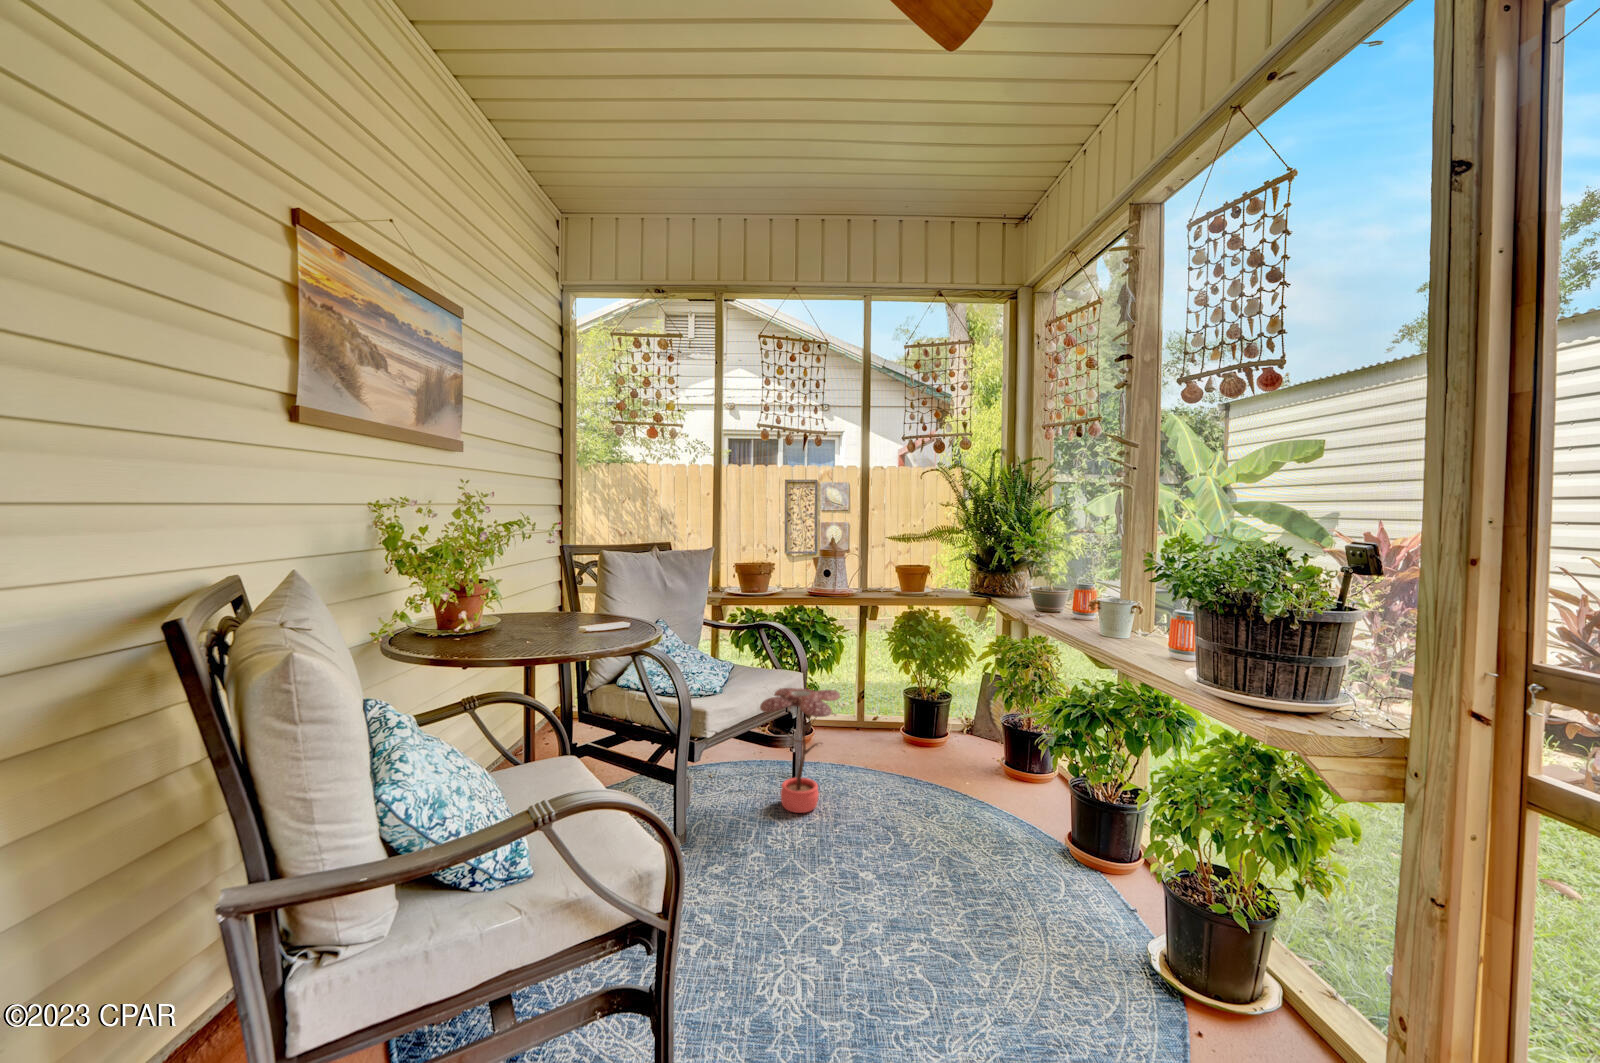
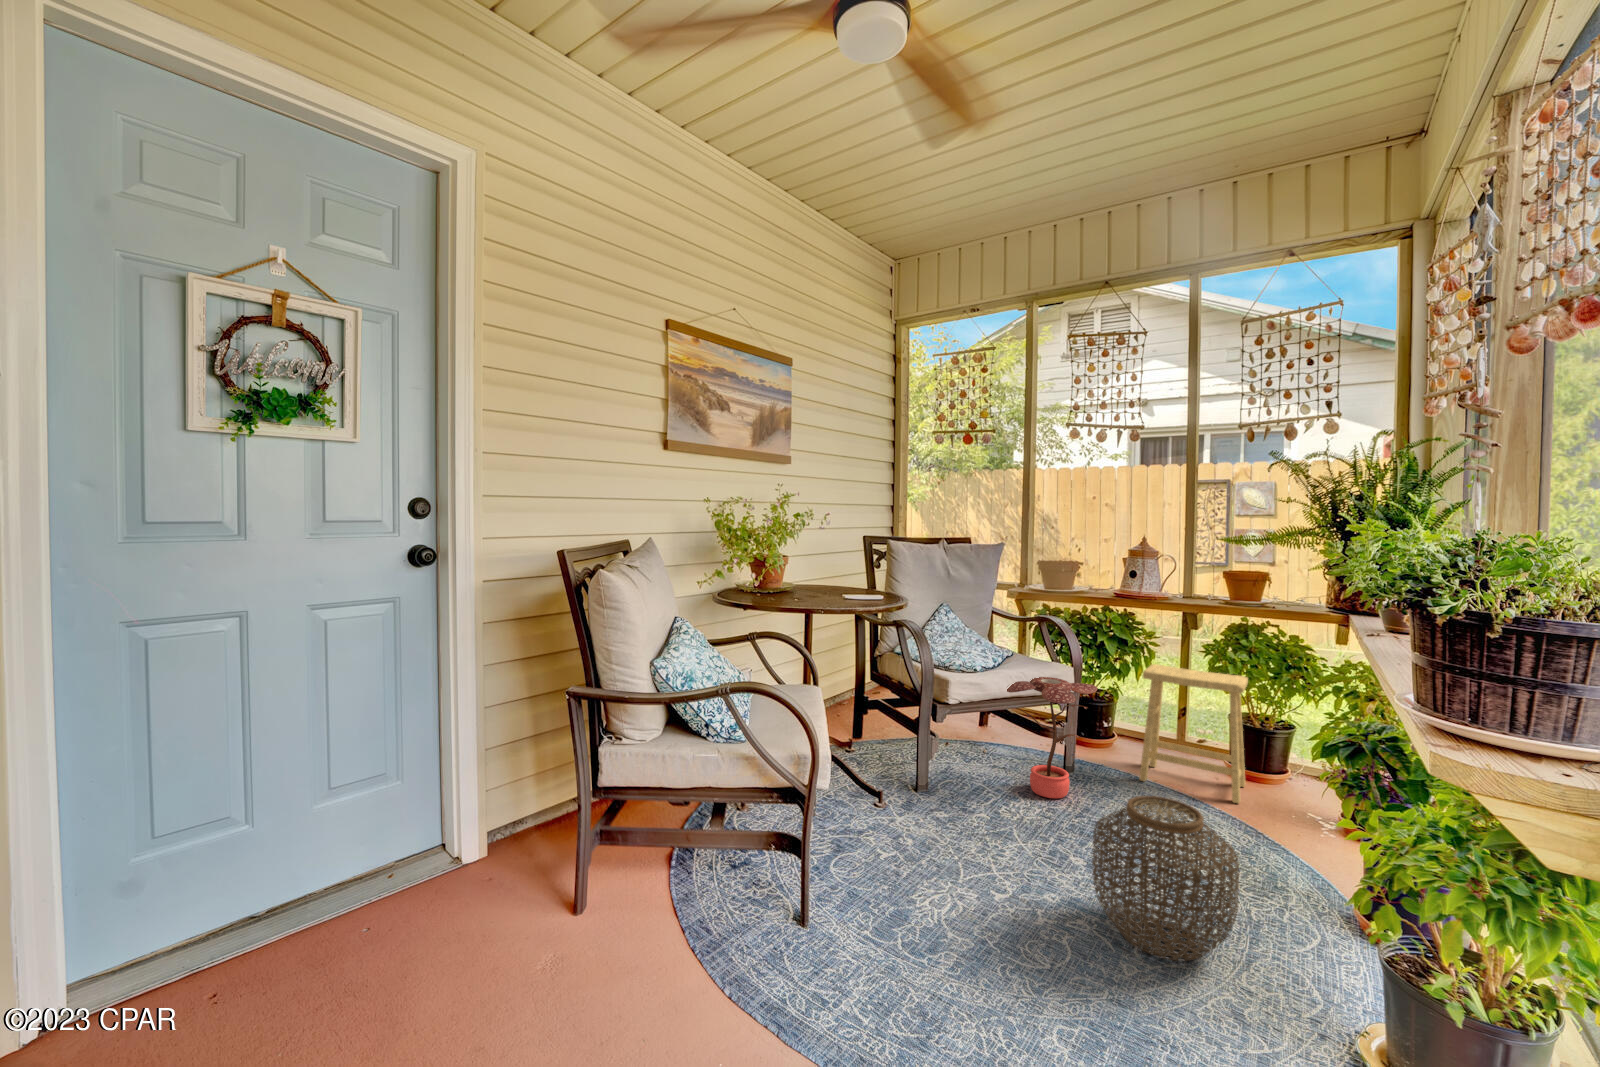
footstool: none [856,658,941,774] -> present [1139,664,1248,804]
woven basket: none [922,801,1049,959] -> present [1092,796,1239,961]

